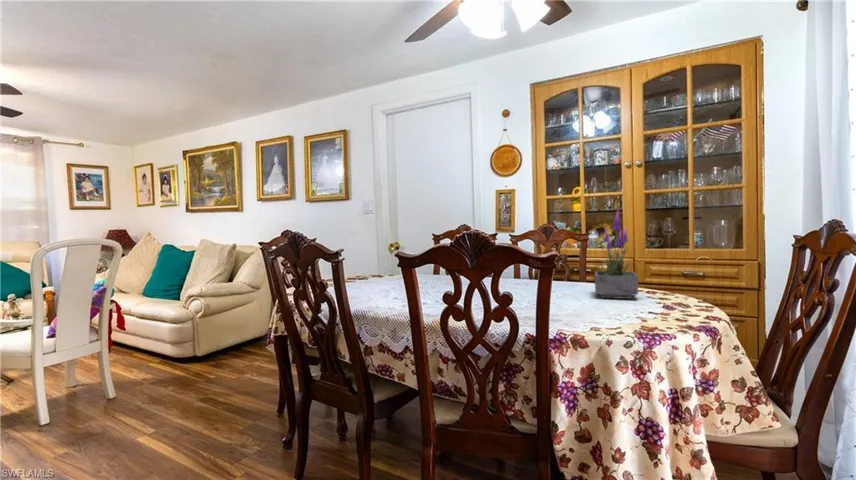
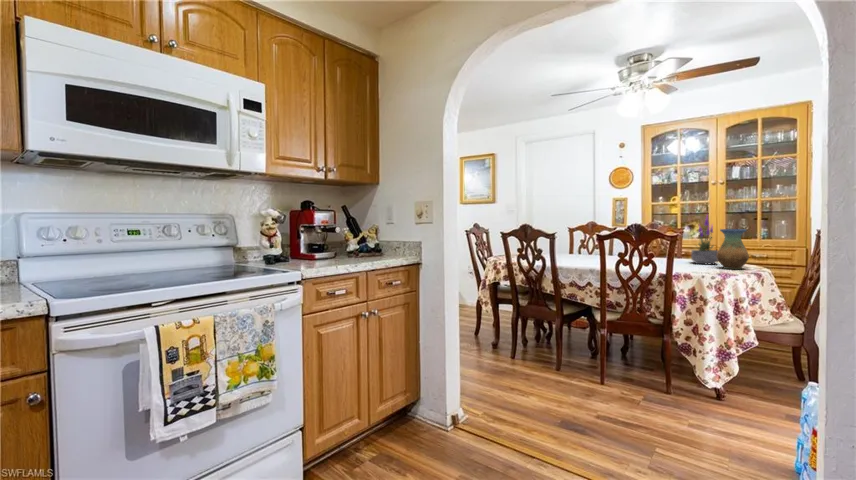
vase: none [634,236,690,313] -> present [717,229,749,269]

